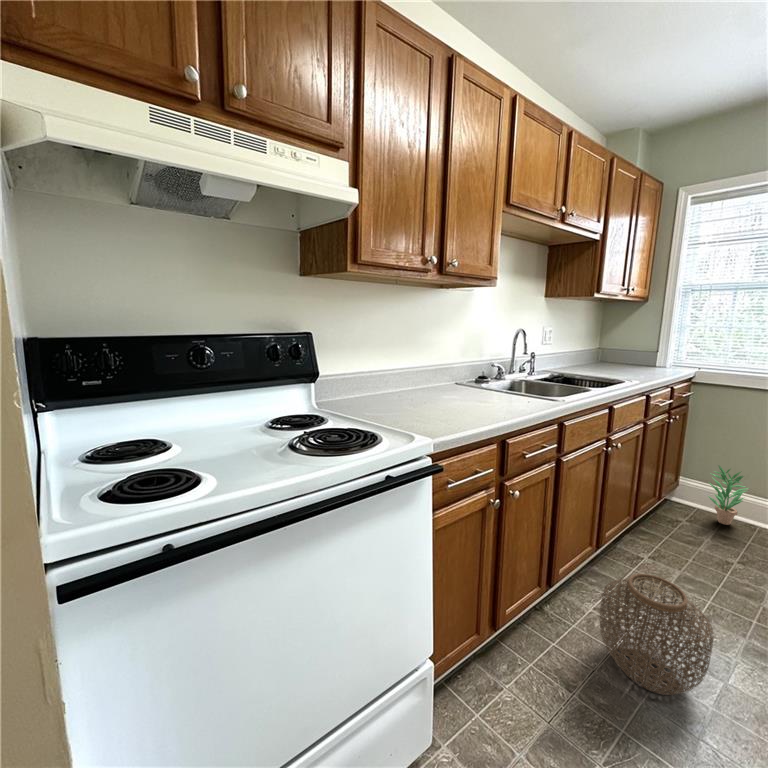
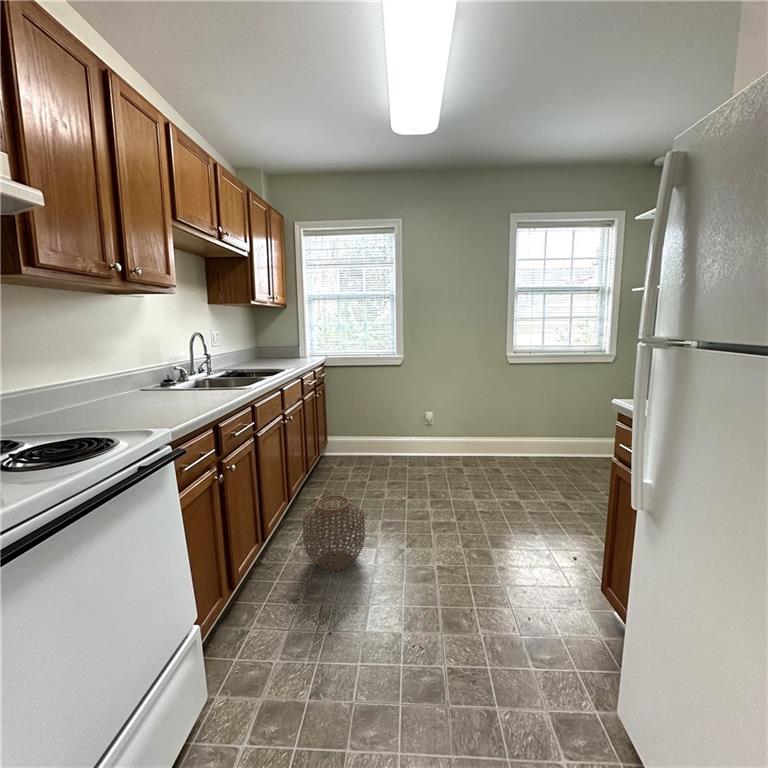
potted plant: present [708,466,748,525] -> none [342,421,363,459]

